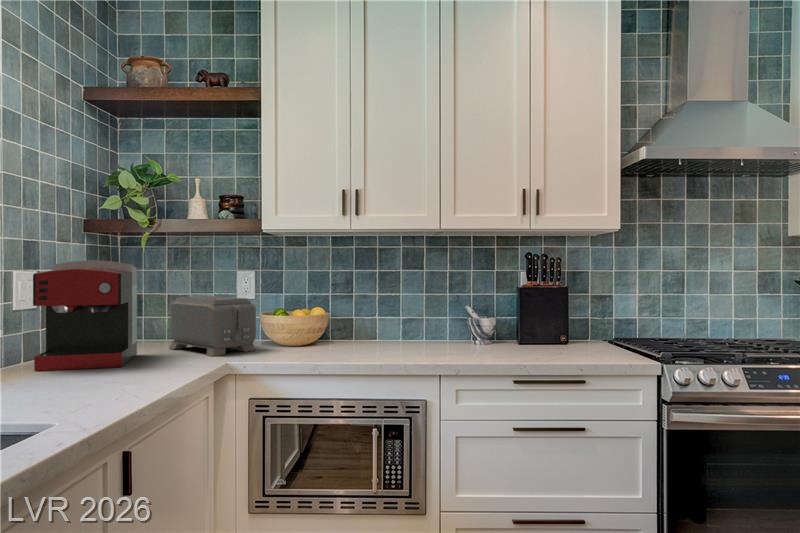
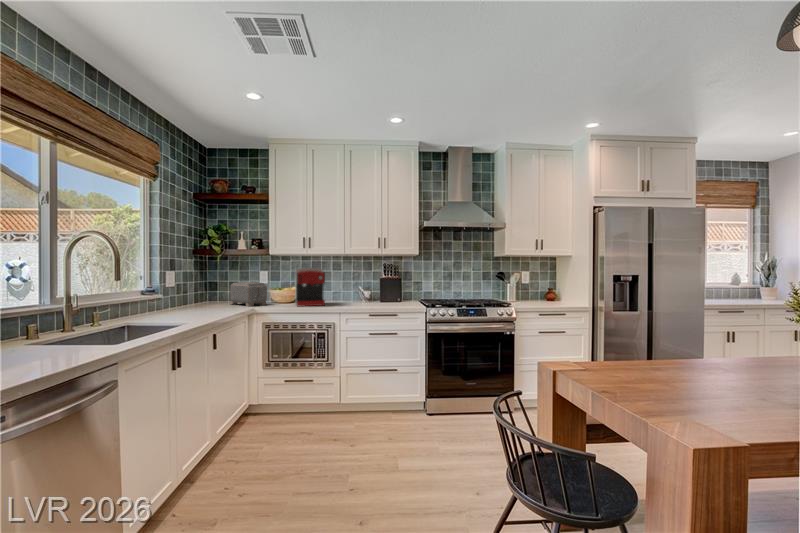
coffee maker: present [33,260,137,371] -> present [295,268,325,306]

